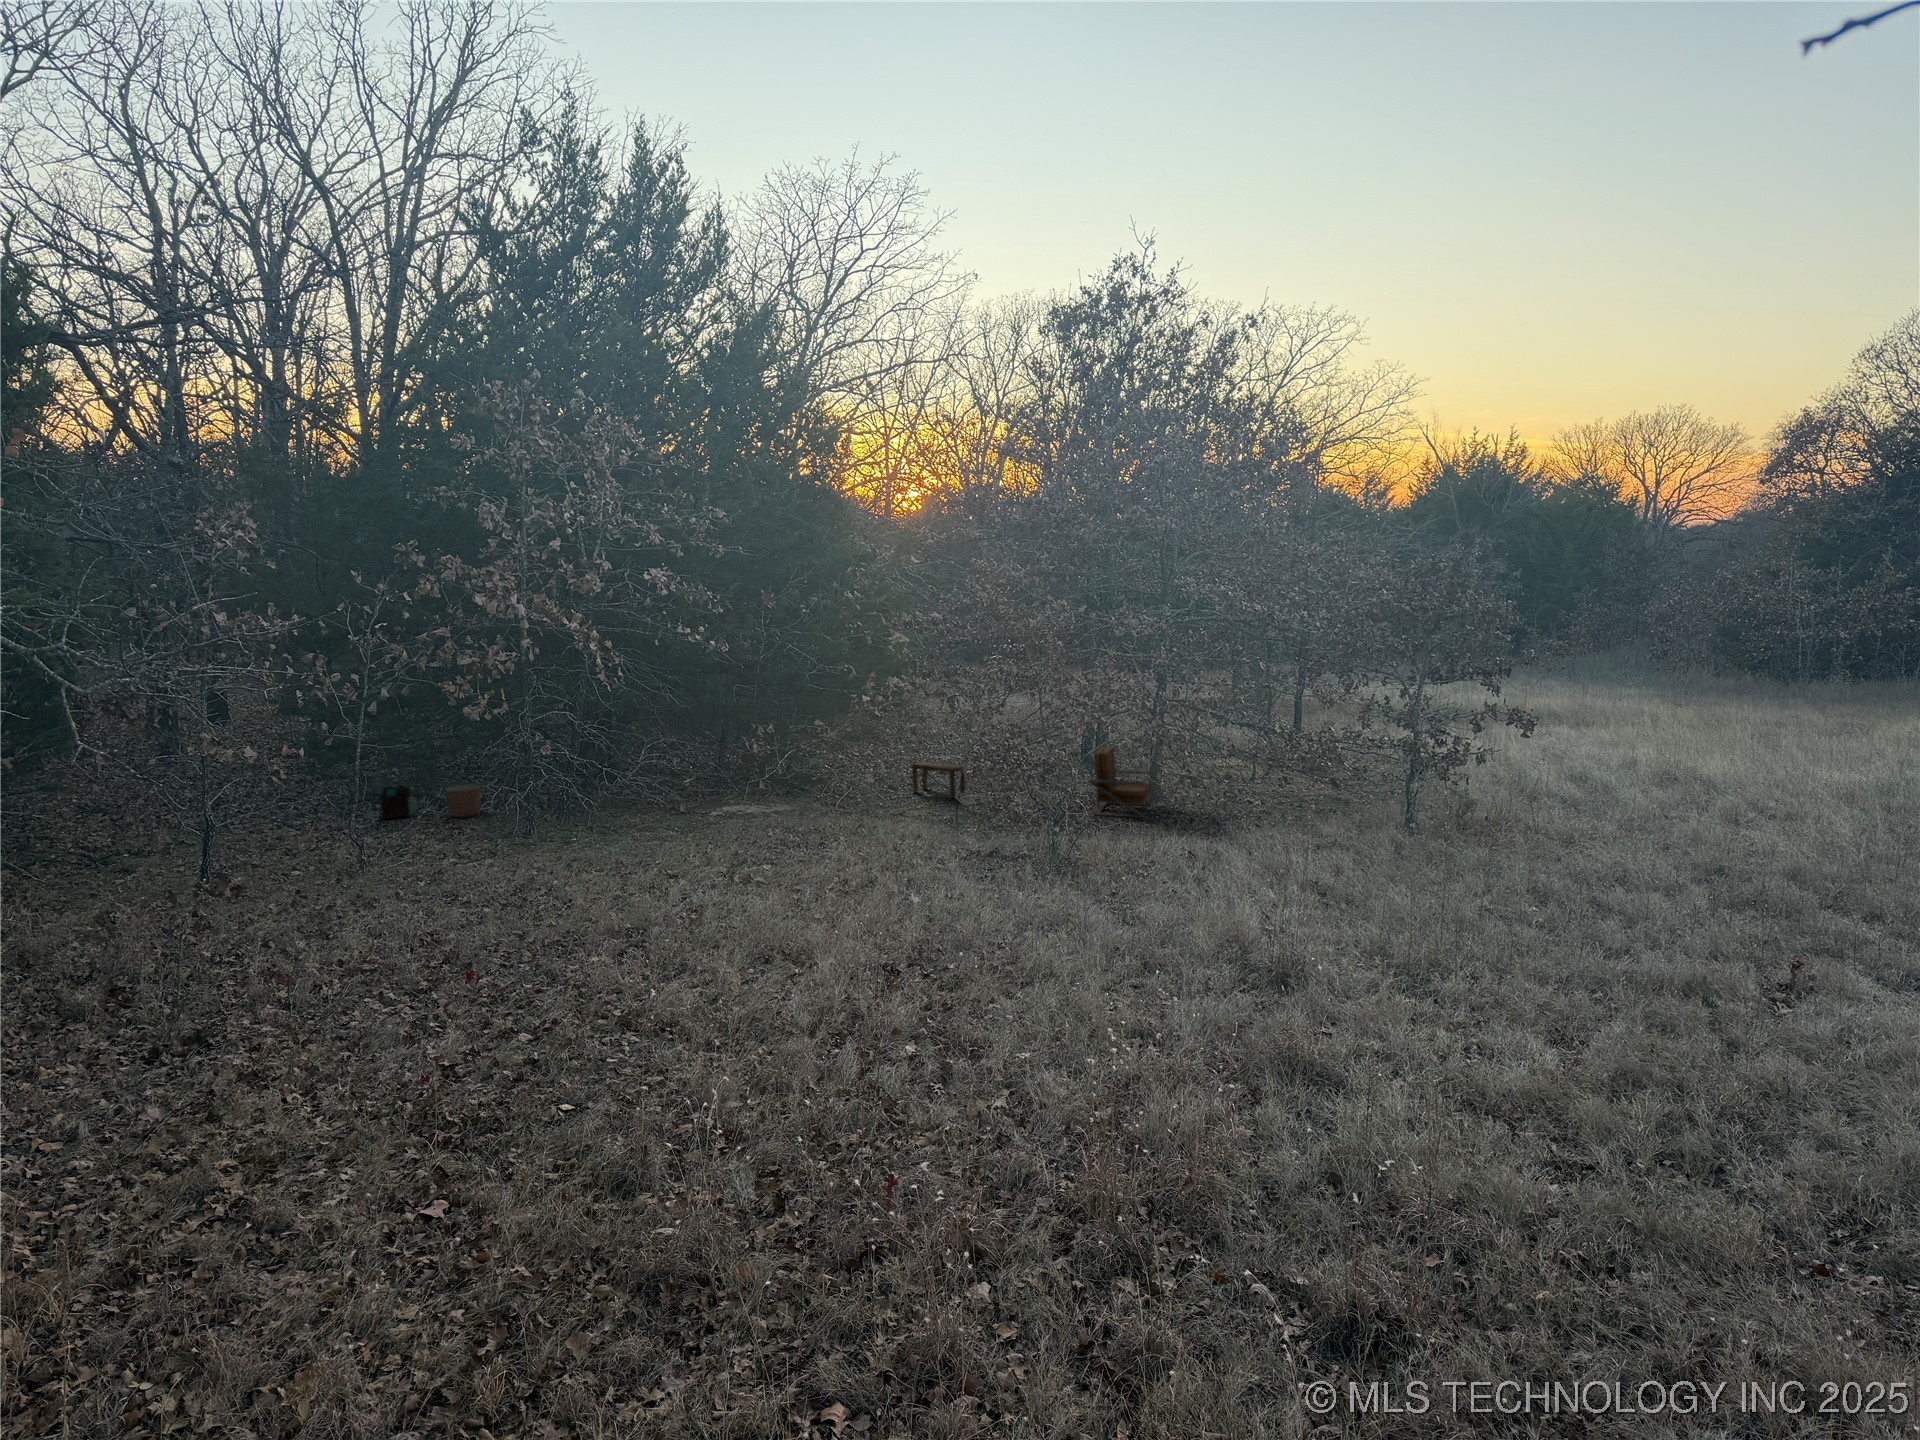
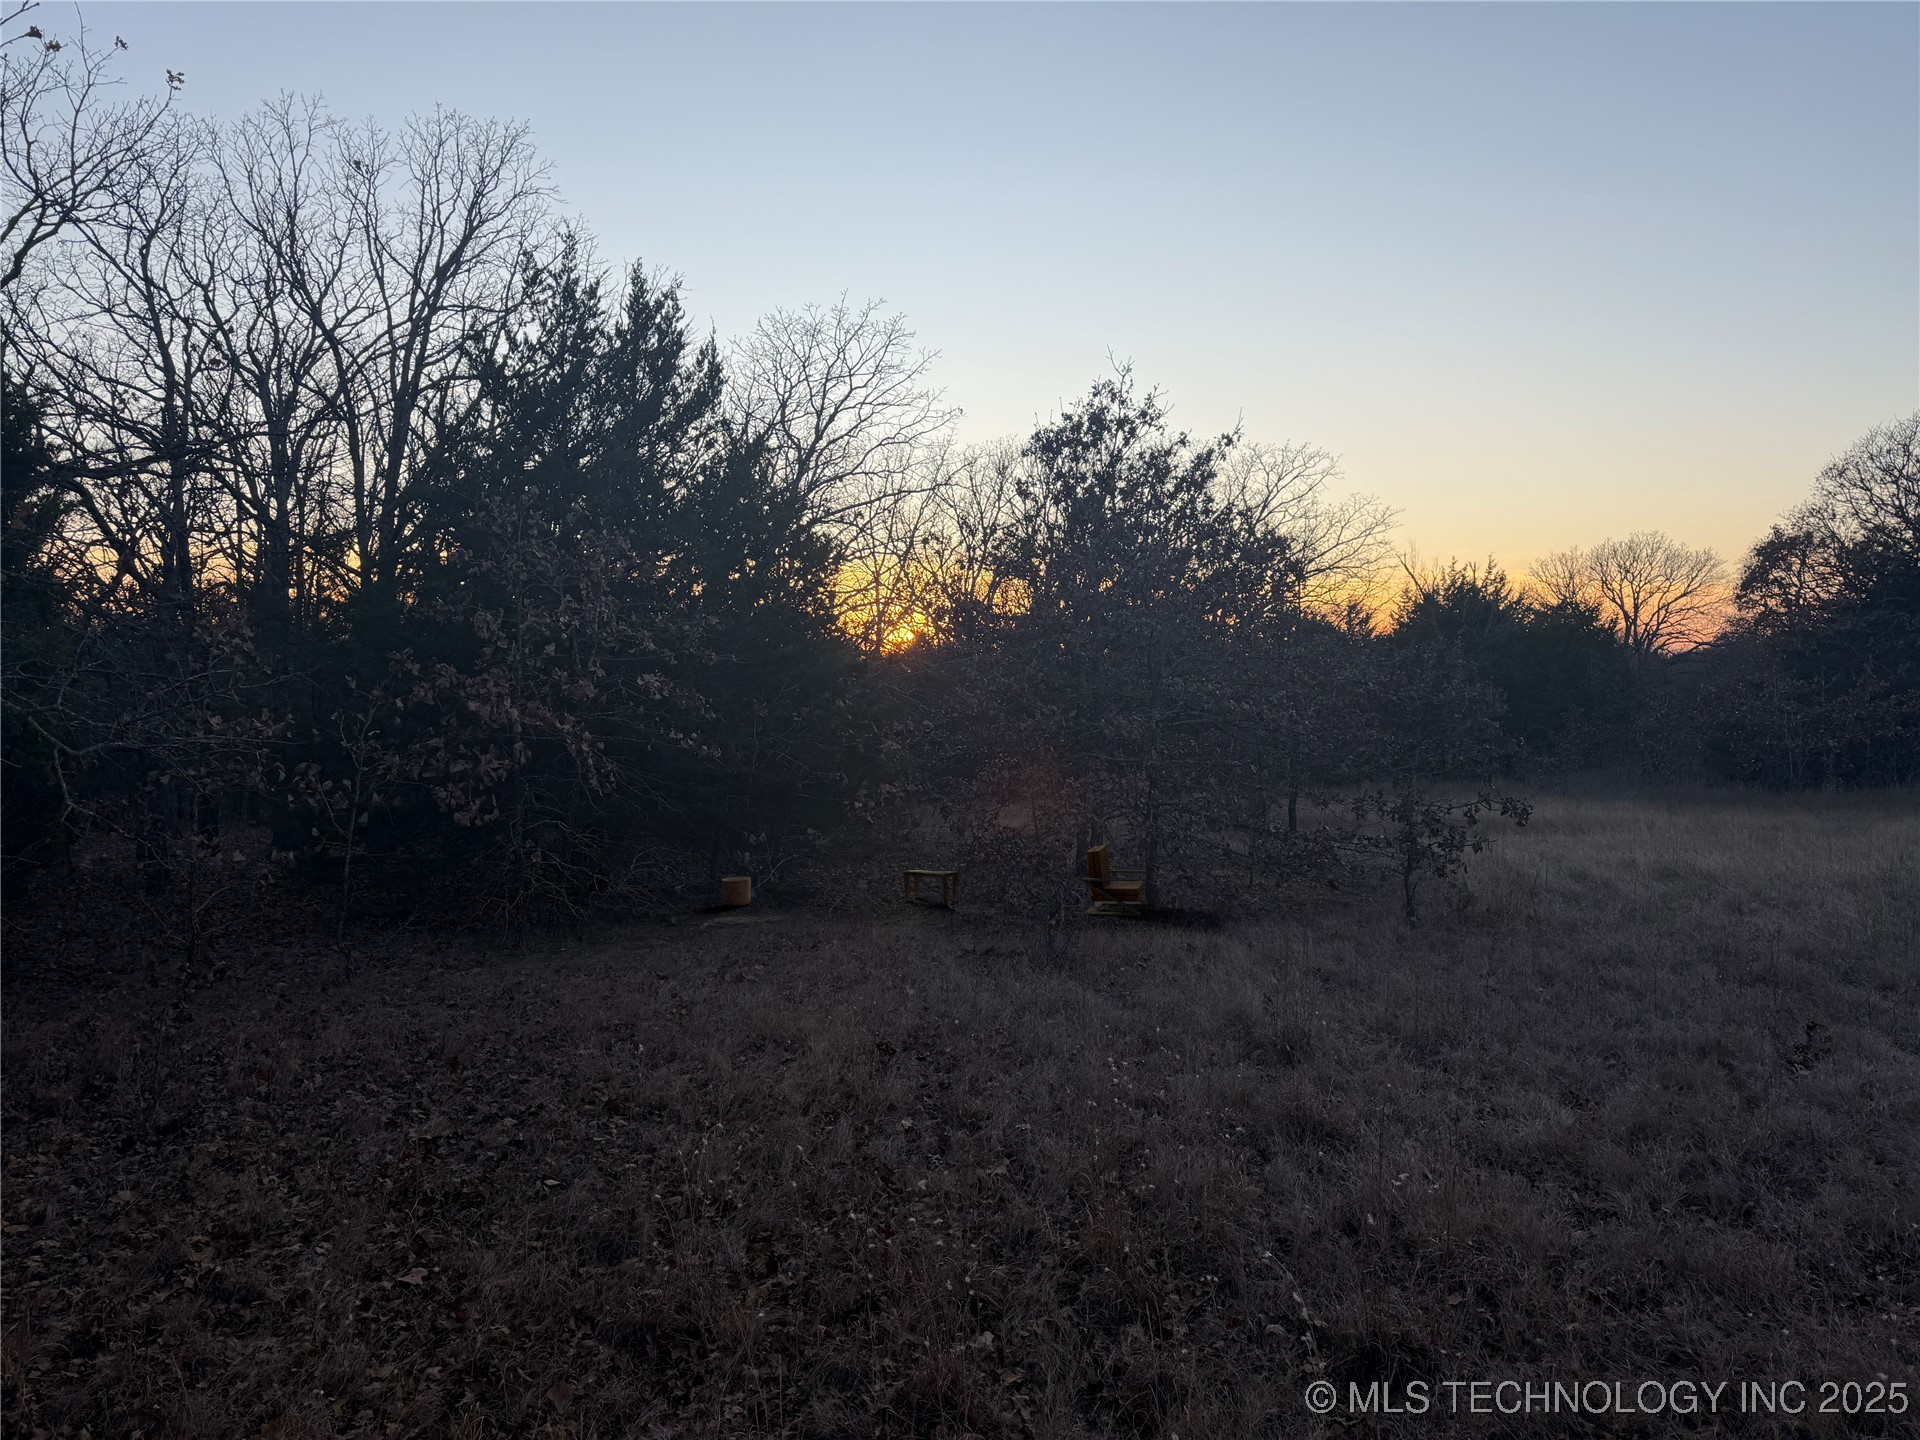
backpack: present [374,785,418,819] -> none [353,900,399,939]
planter: present [446,785,480,818] -> present [722,877,751,906]

